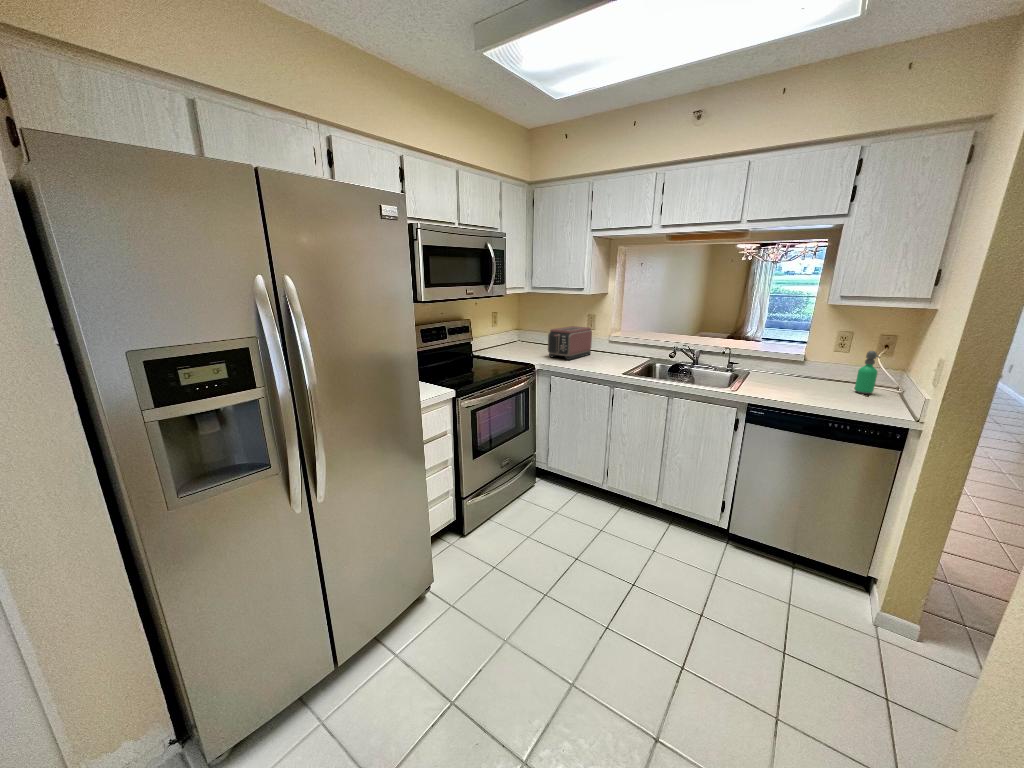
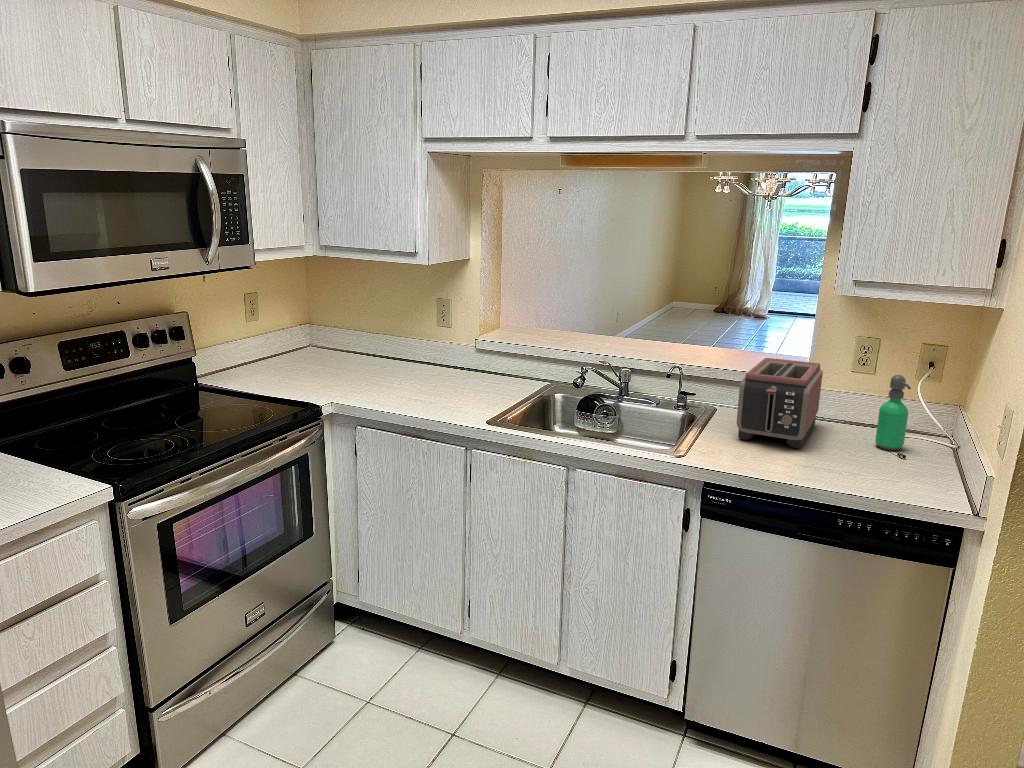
toaster: present [548,326,592,360] -> present [737,358,823,448]

